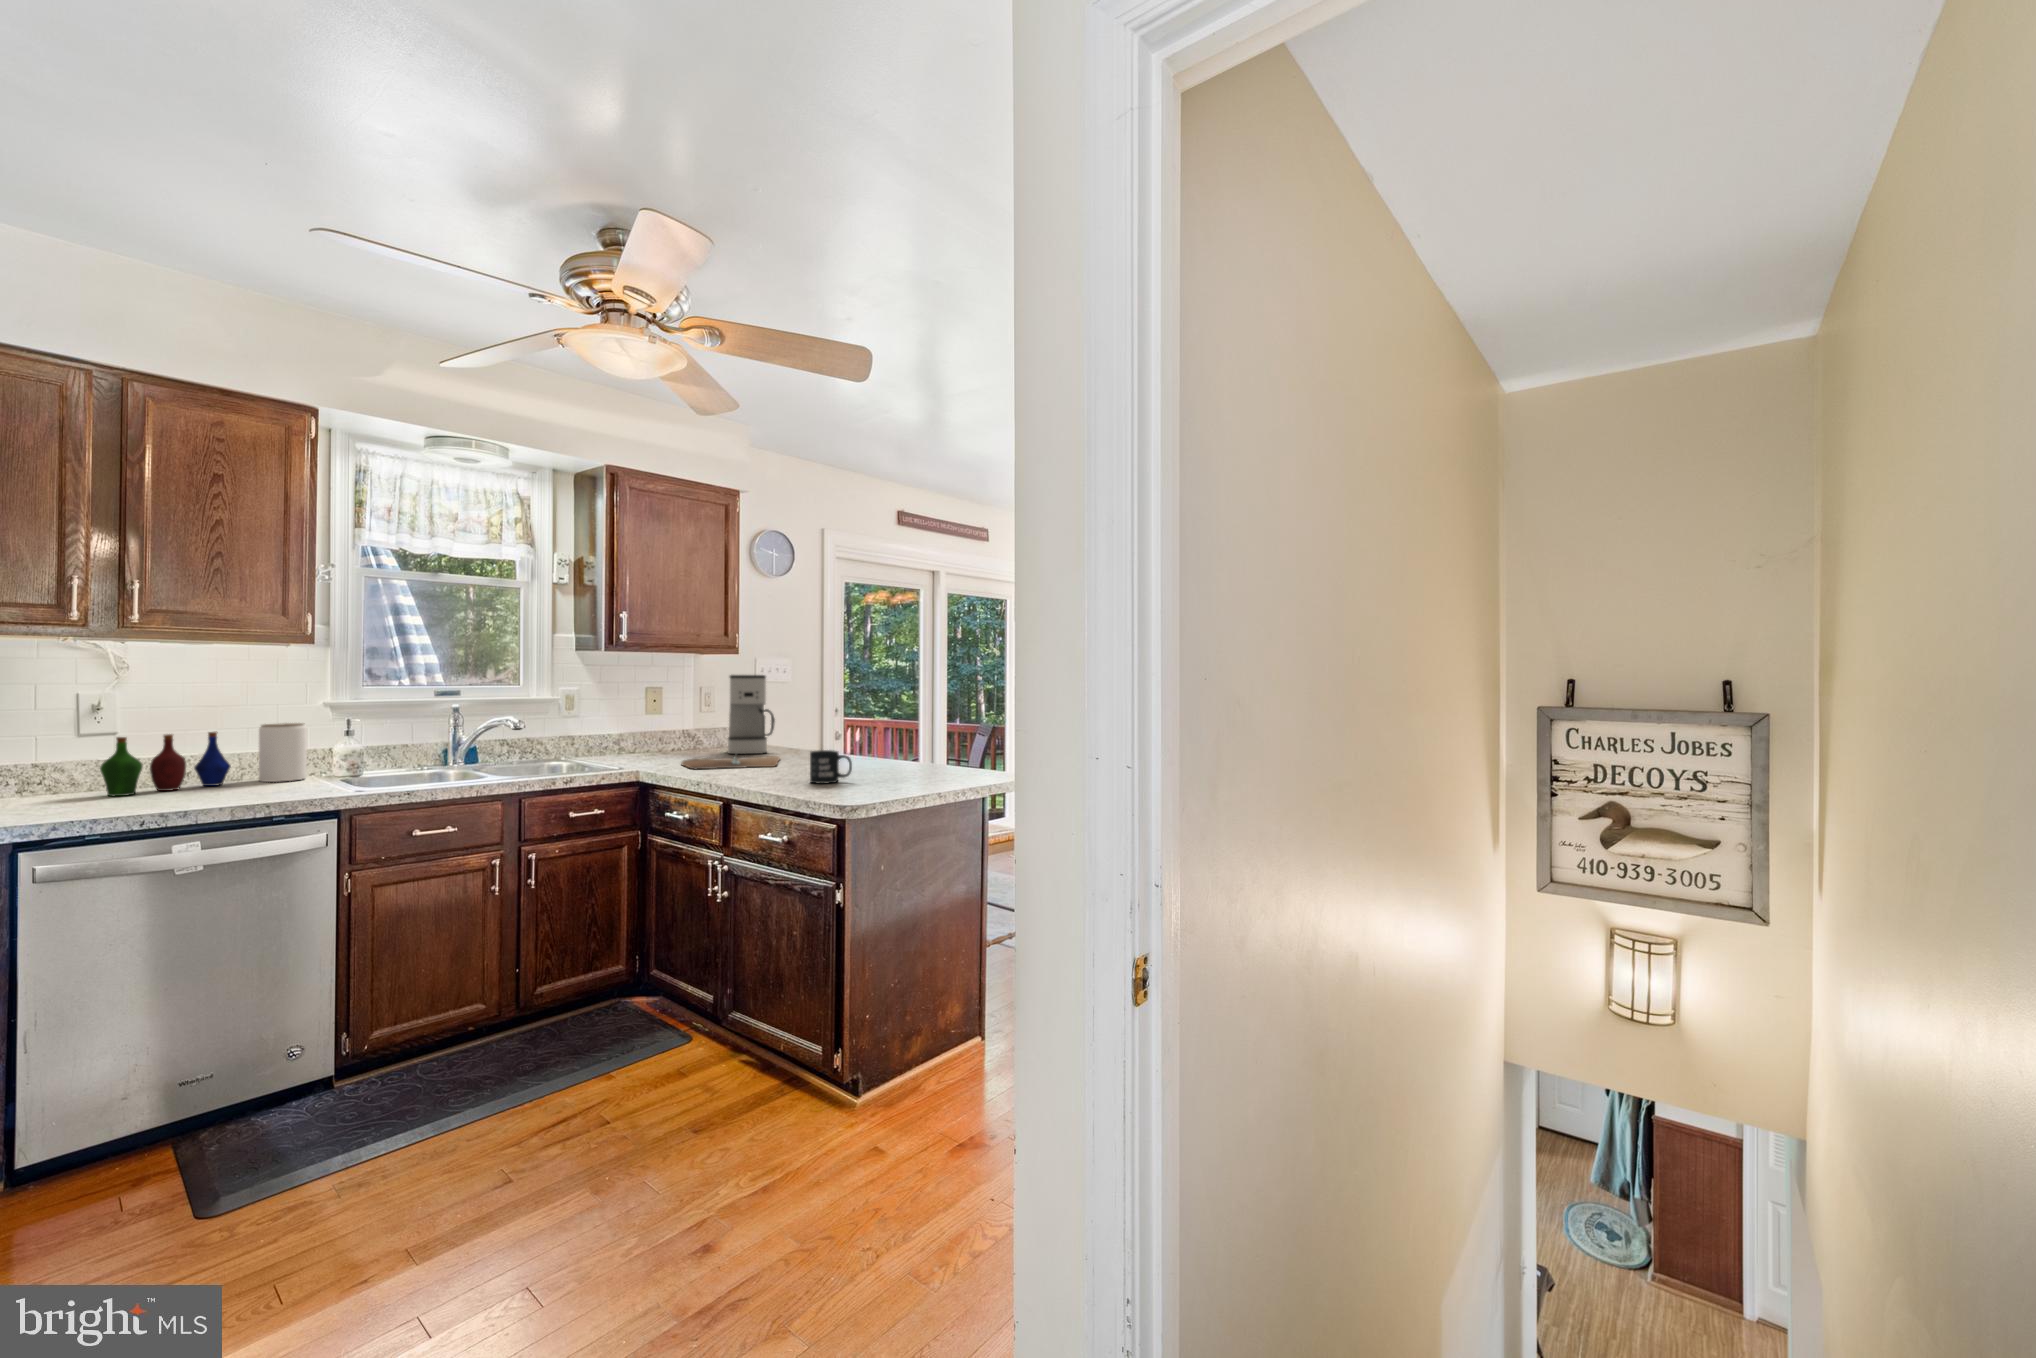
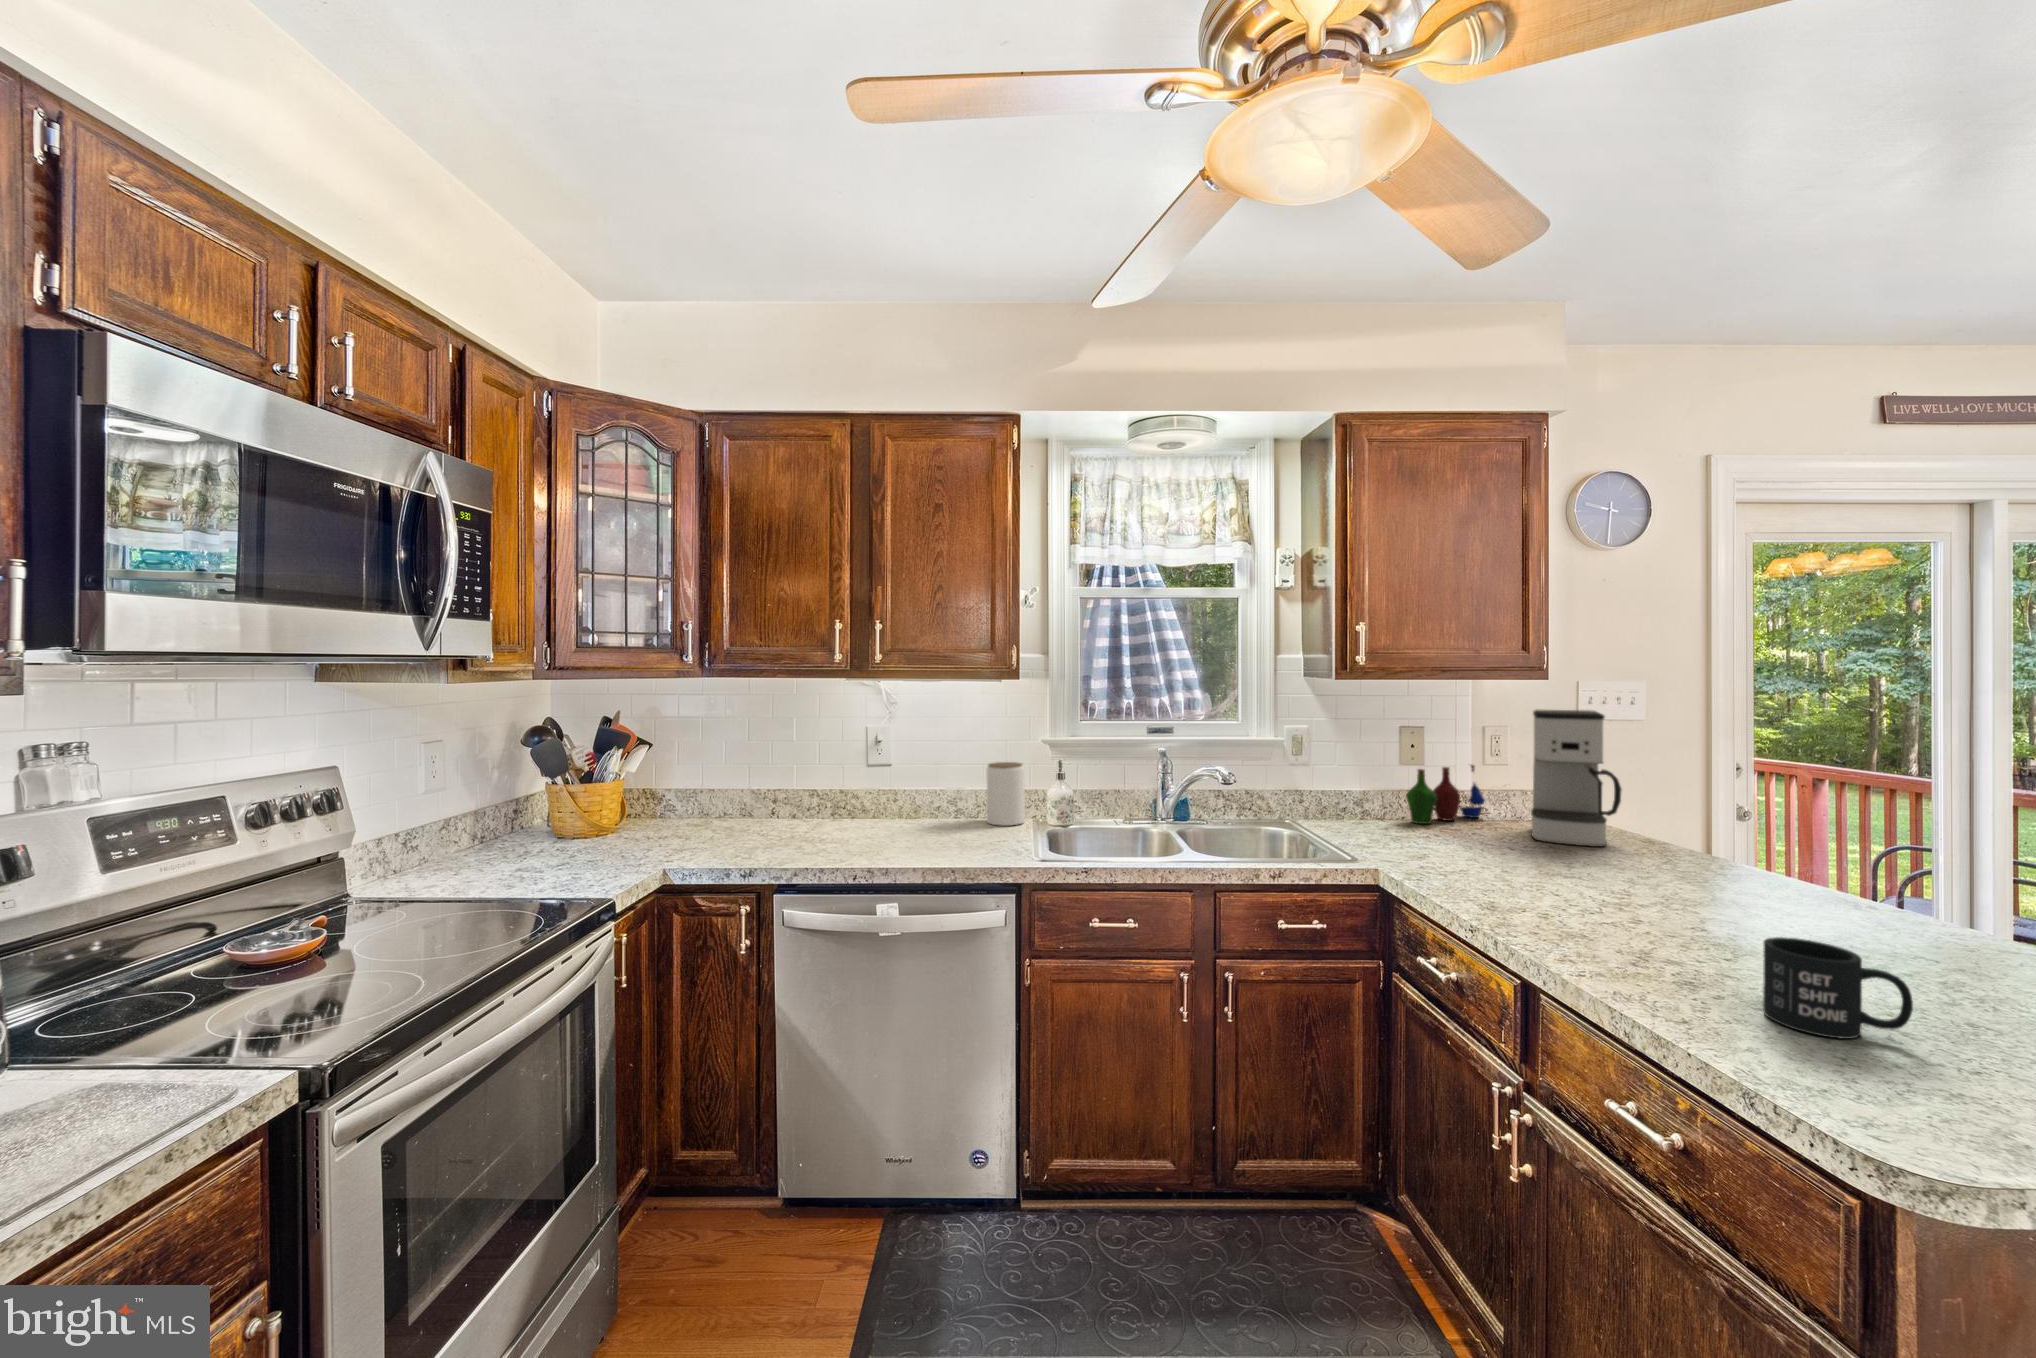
bottle: present [100,732,231,796] -> present [1406,765,1485,824]
cutting board: present [682,753,780,769] -> none [1449,847,1644,905]

